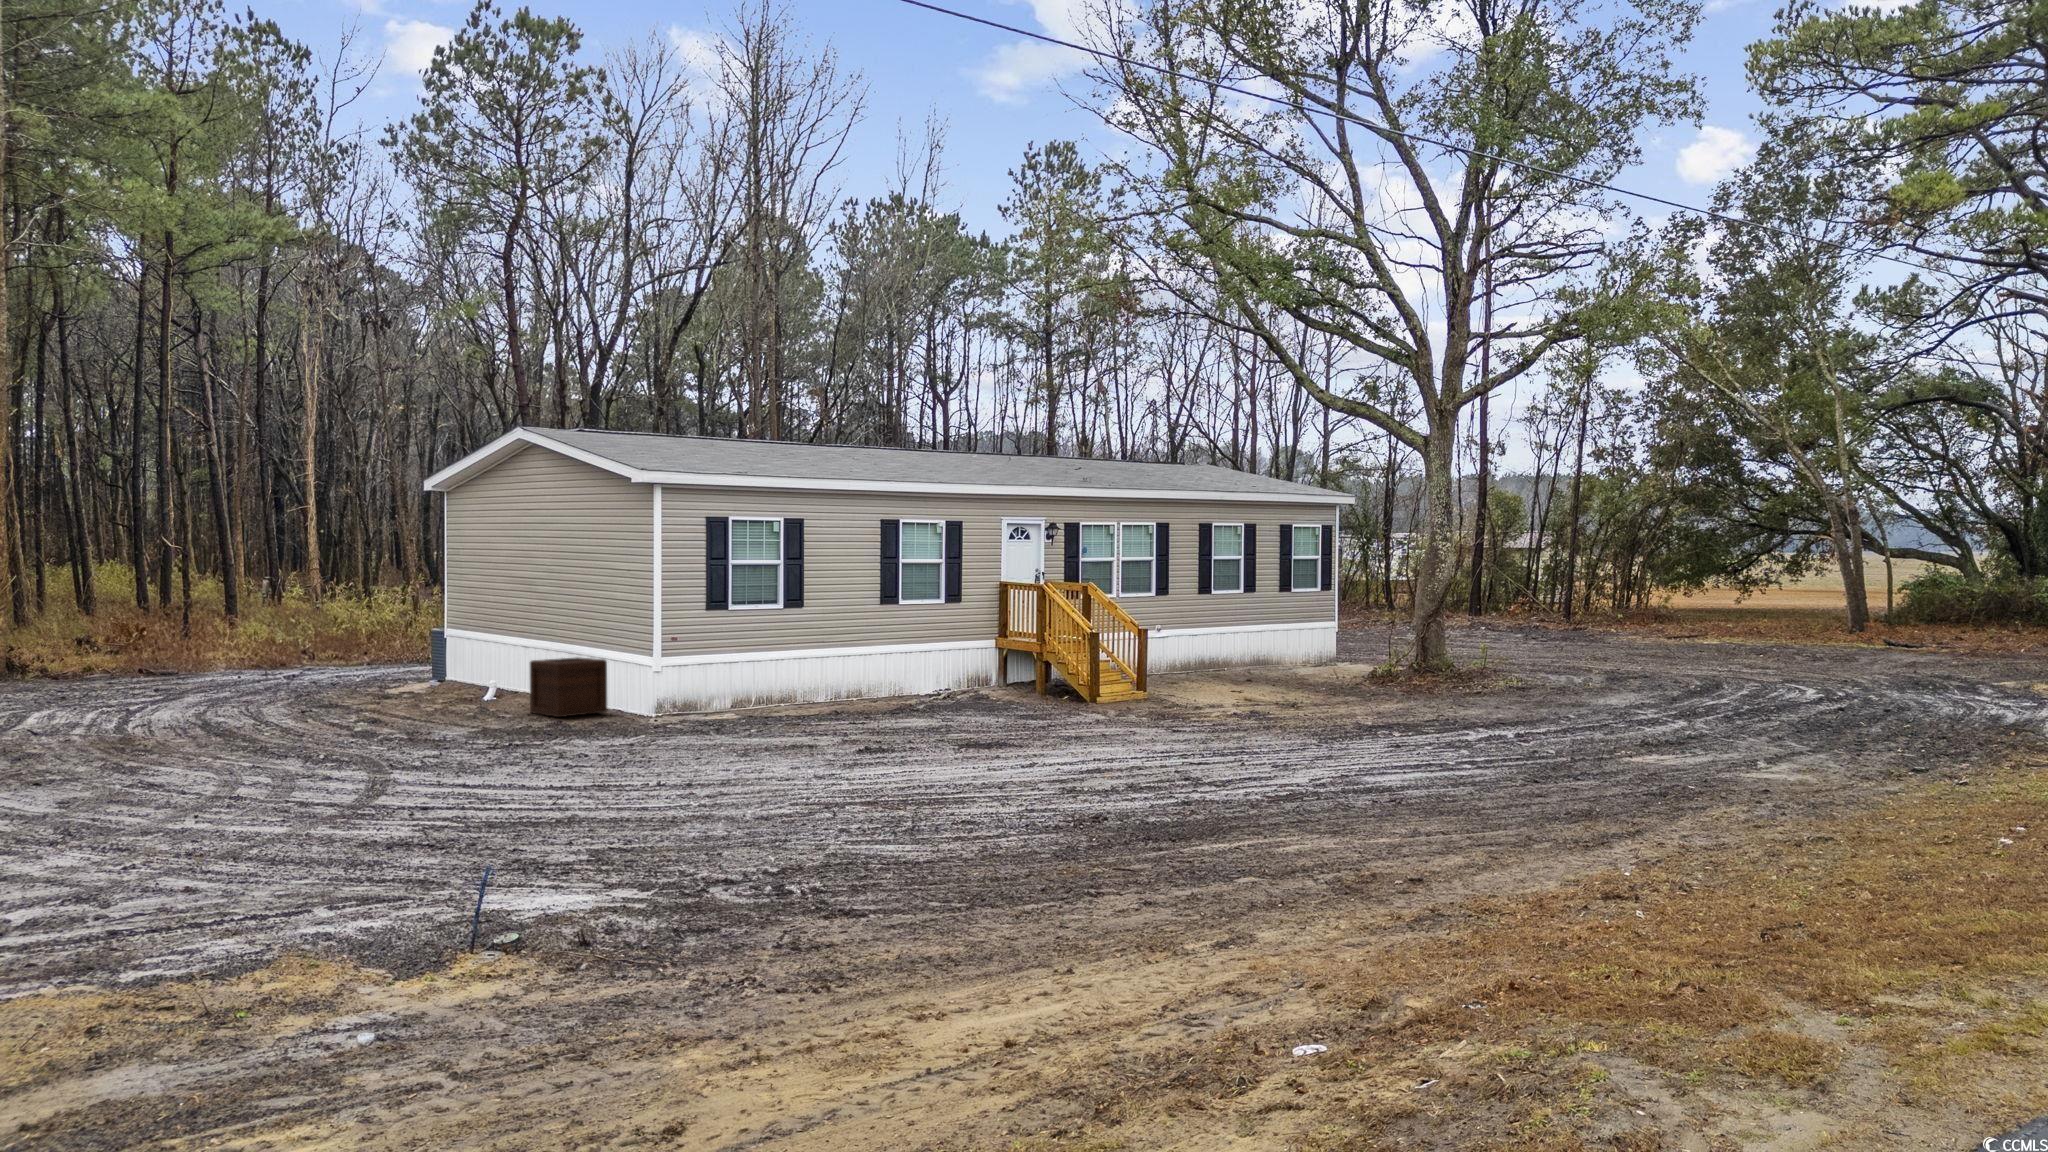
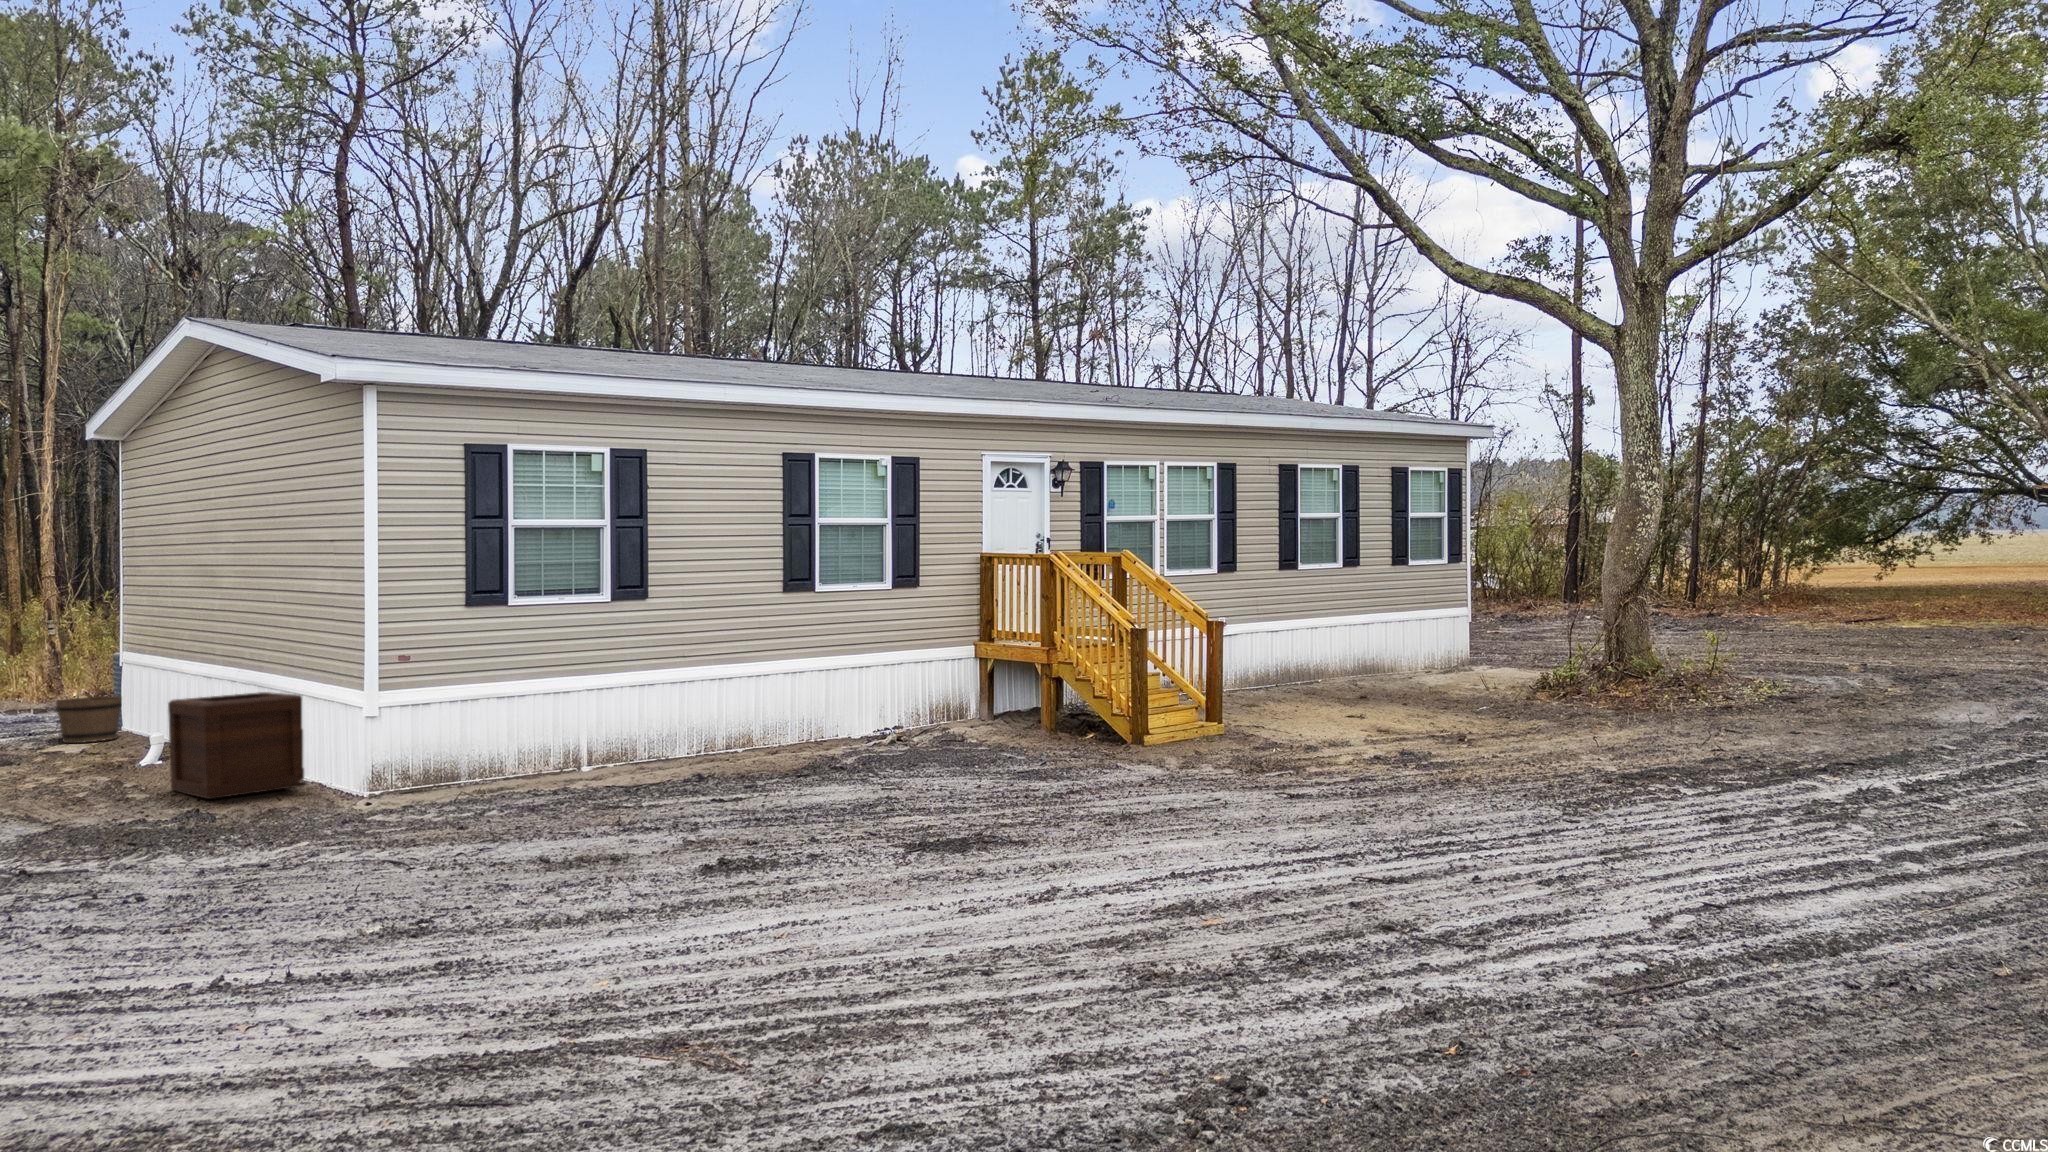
bucket: none [424,654,462,687] -> present [56,690,122,743]

